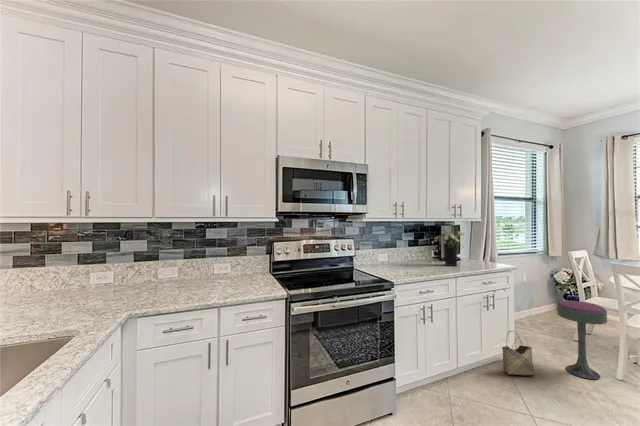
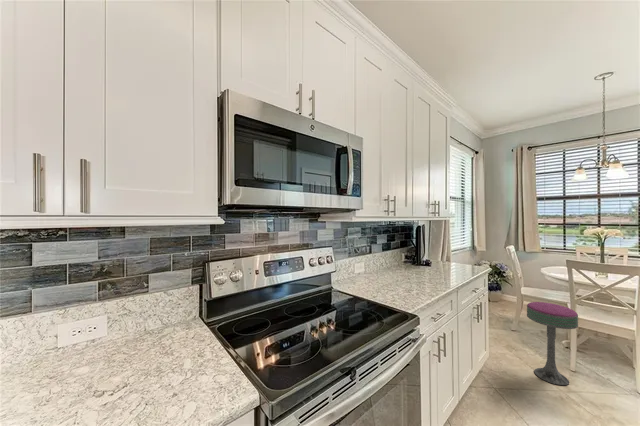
flower arrangement: present [432,230,464,266] -> none [414,230,454,275]
woven basket: present [502,331,534,375] -> none [489,343,520,397]

